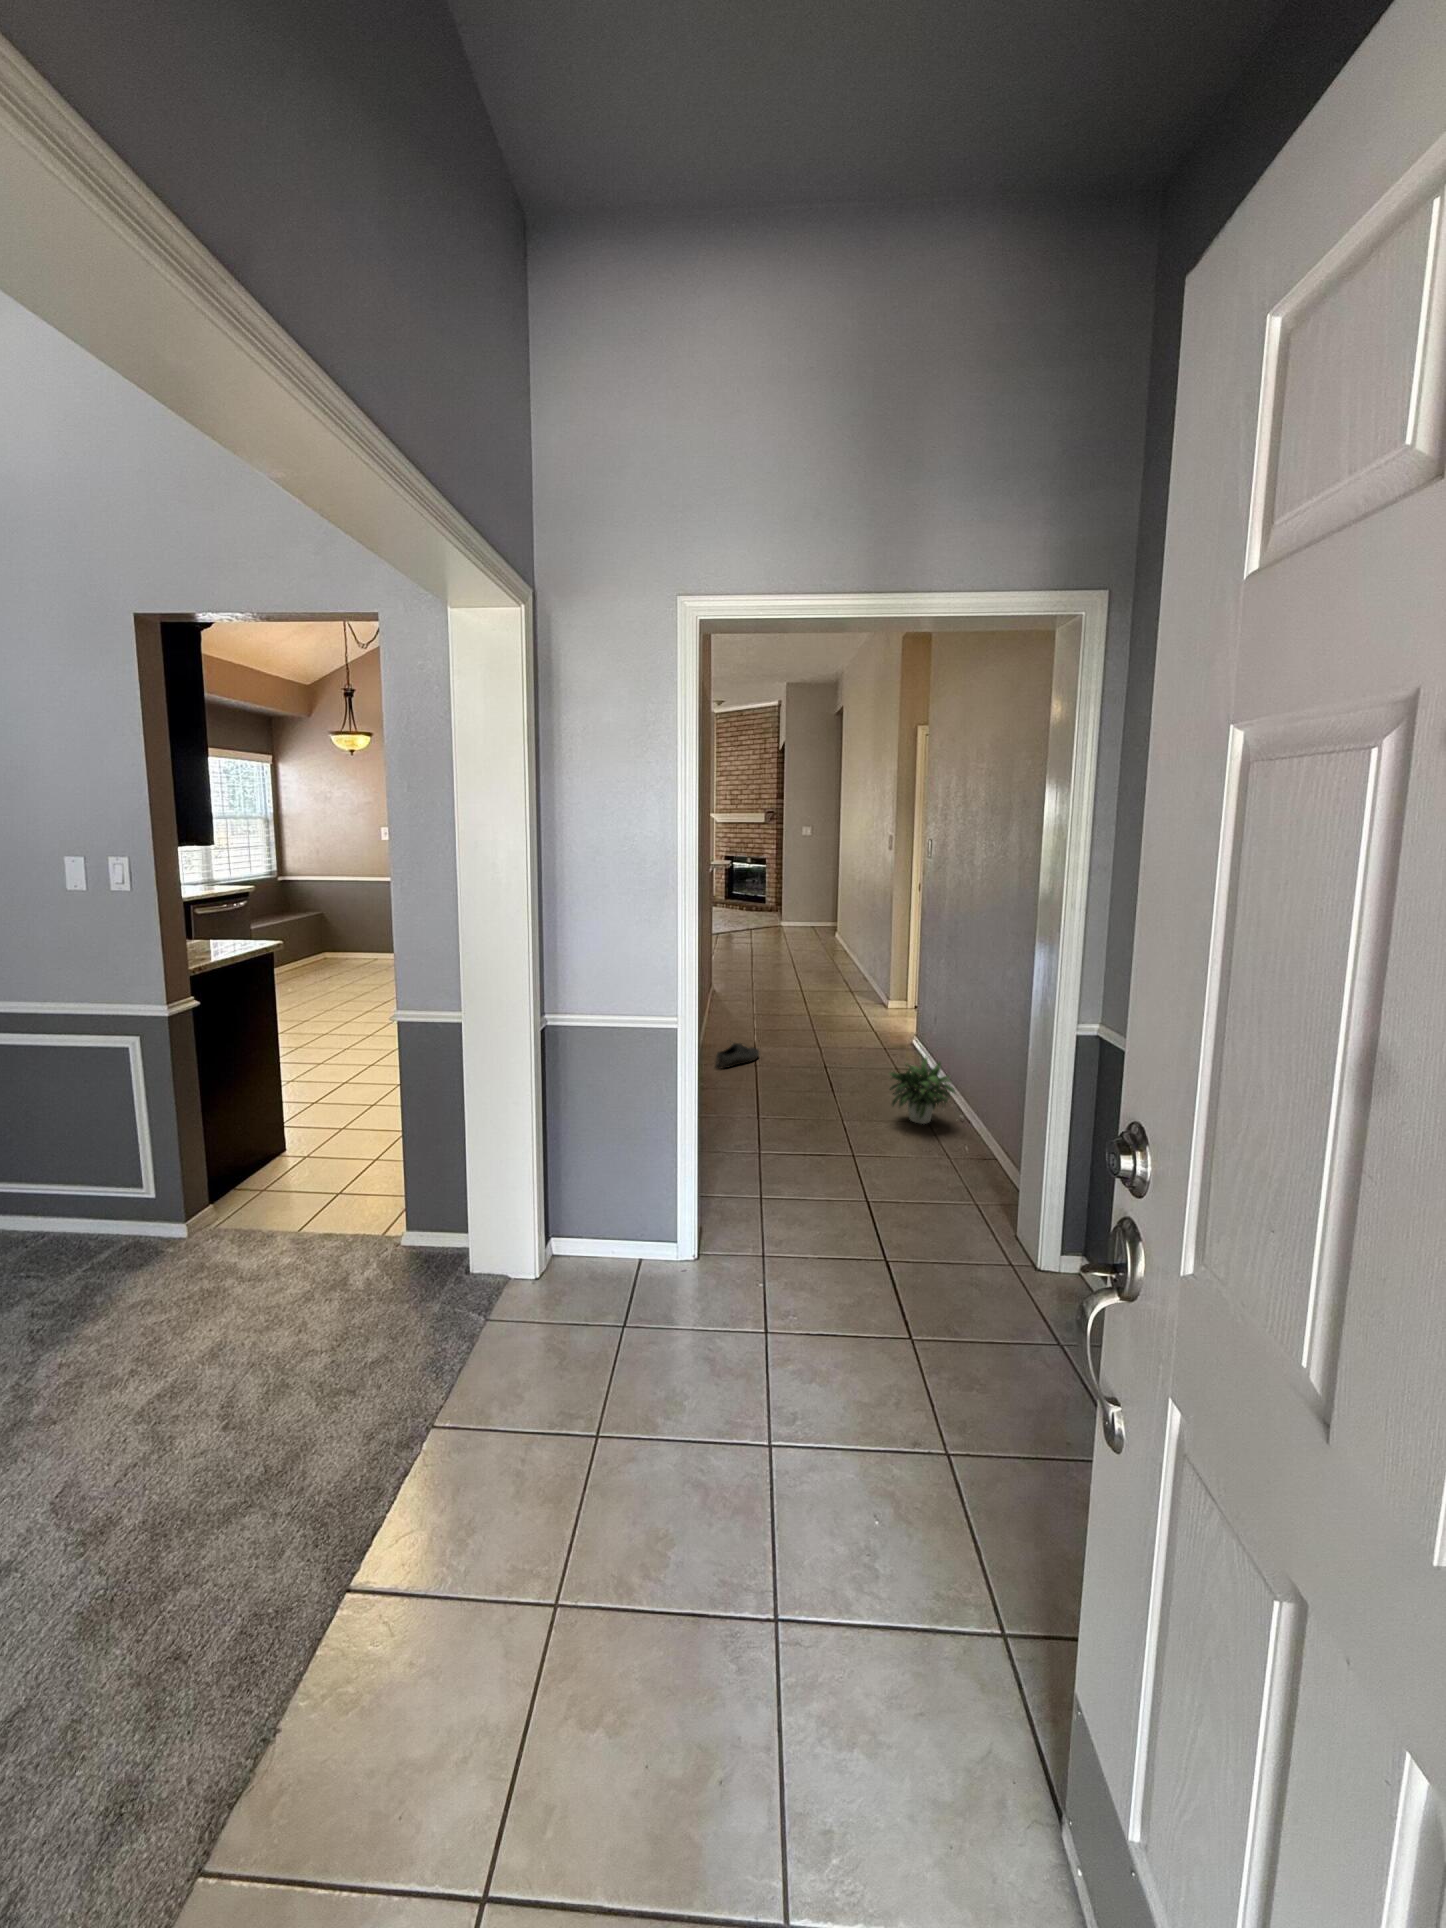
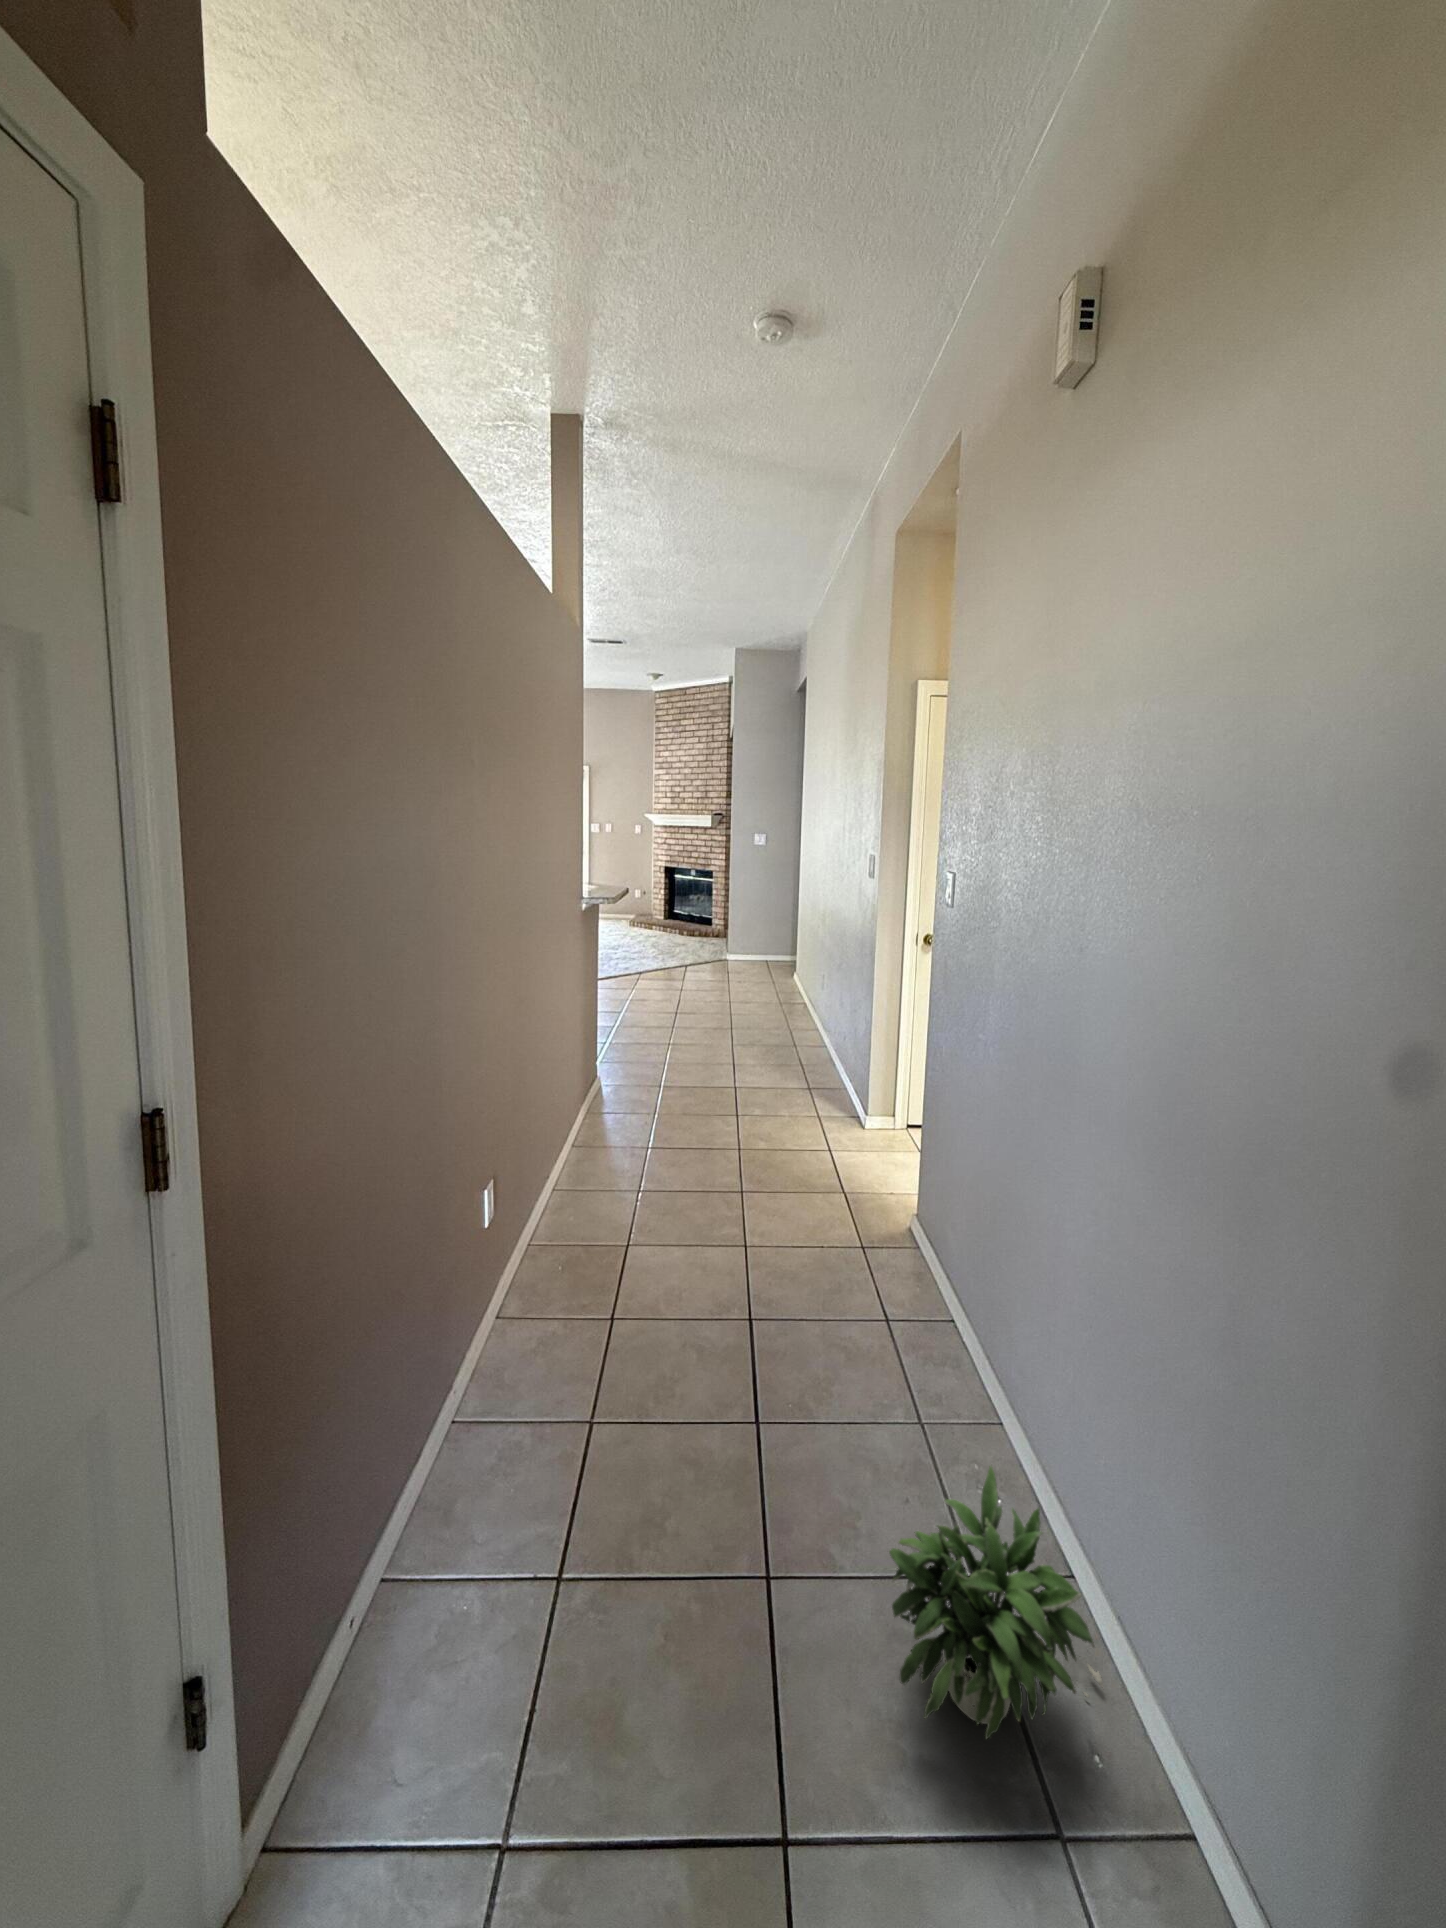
shoe: present [715,1041,759,1069] -> none [489,1283,604,1368]

